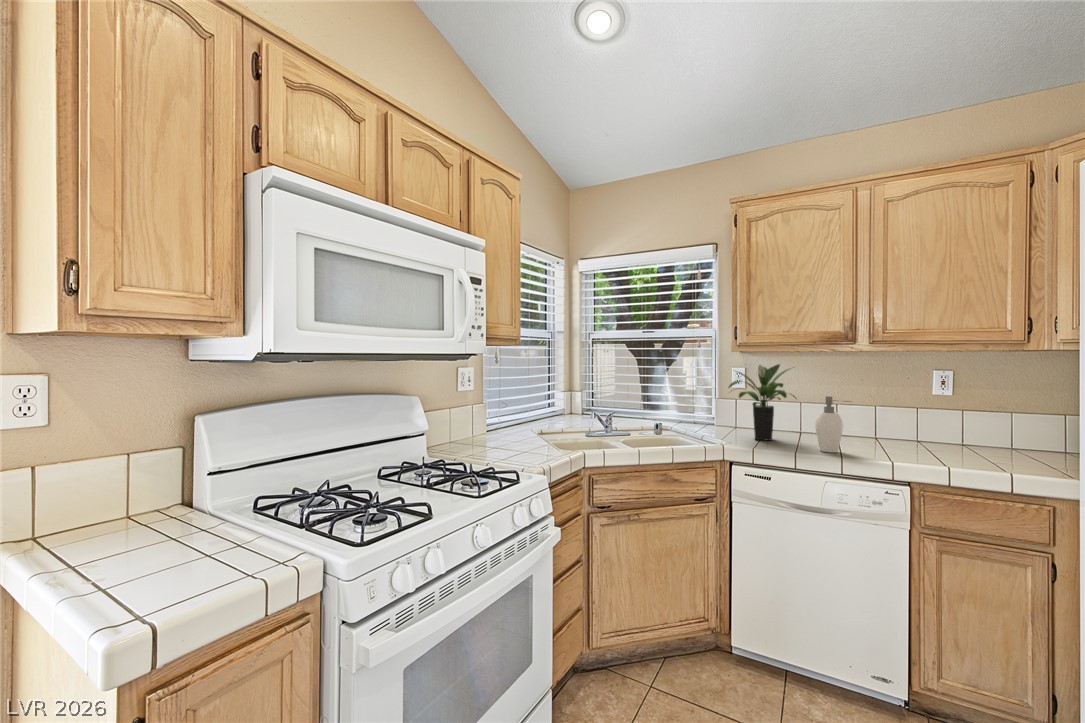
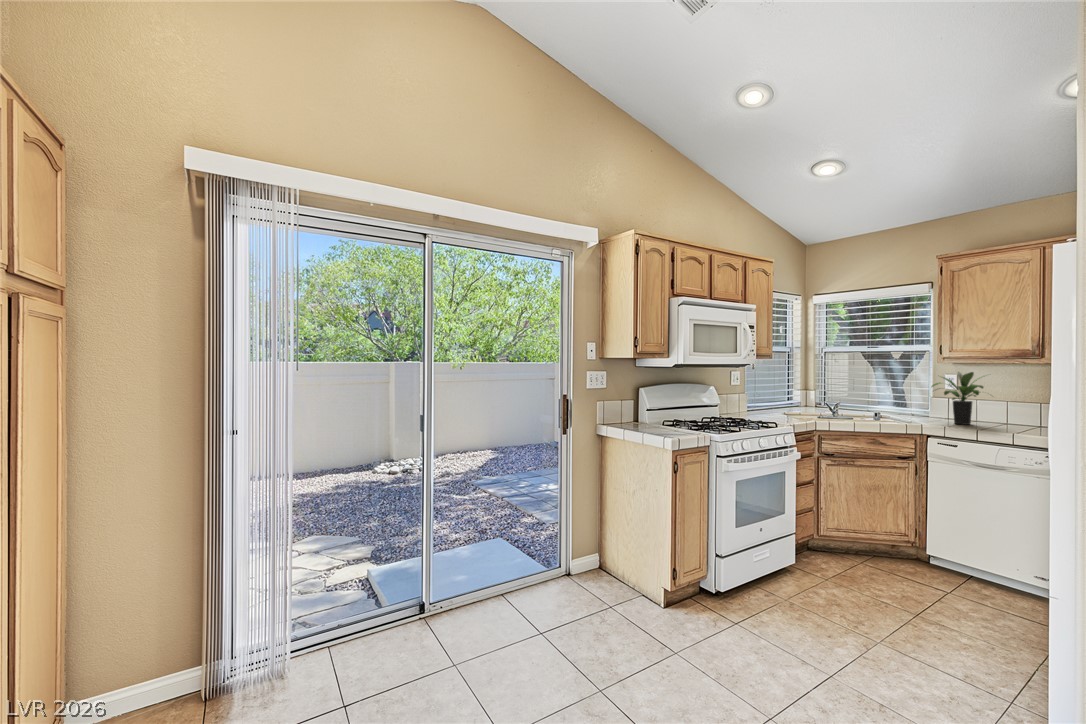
soap dispenser: present [815,396,851,453] -> none [999,394,1028,433]

